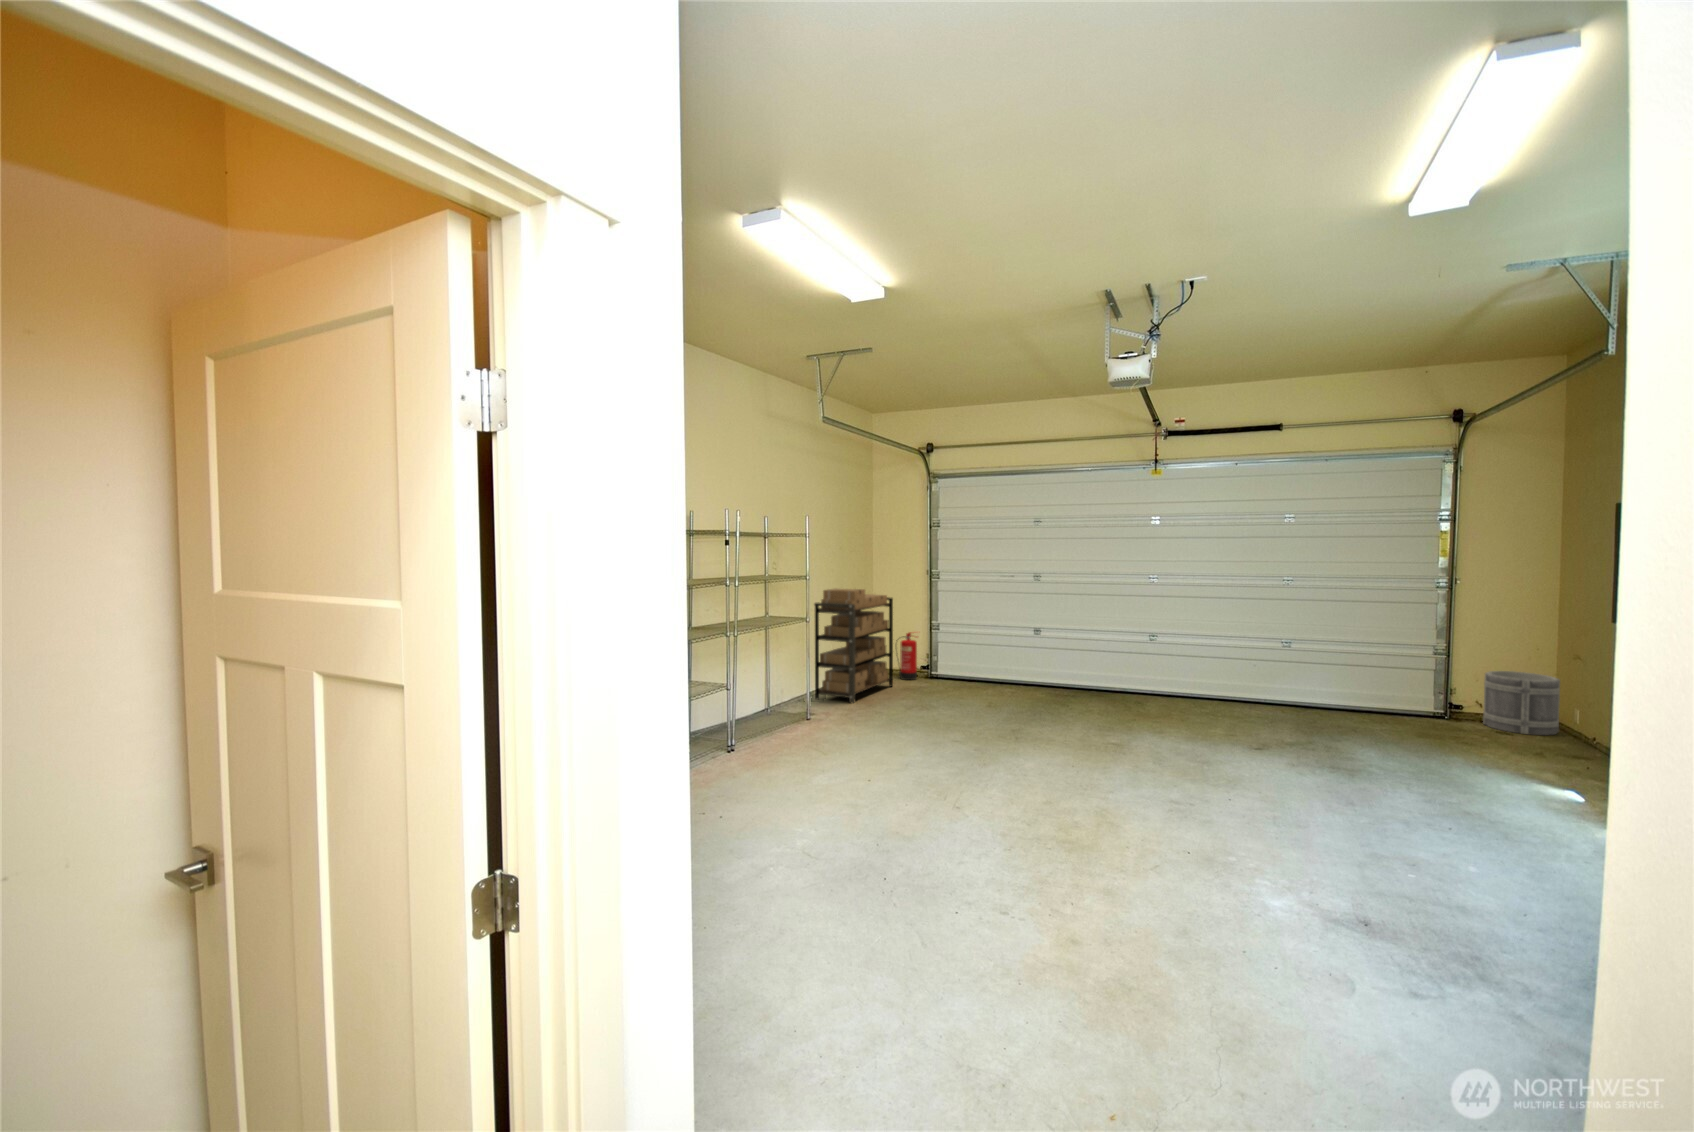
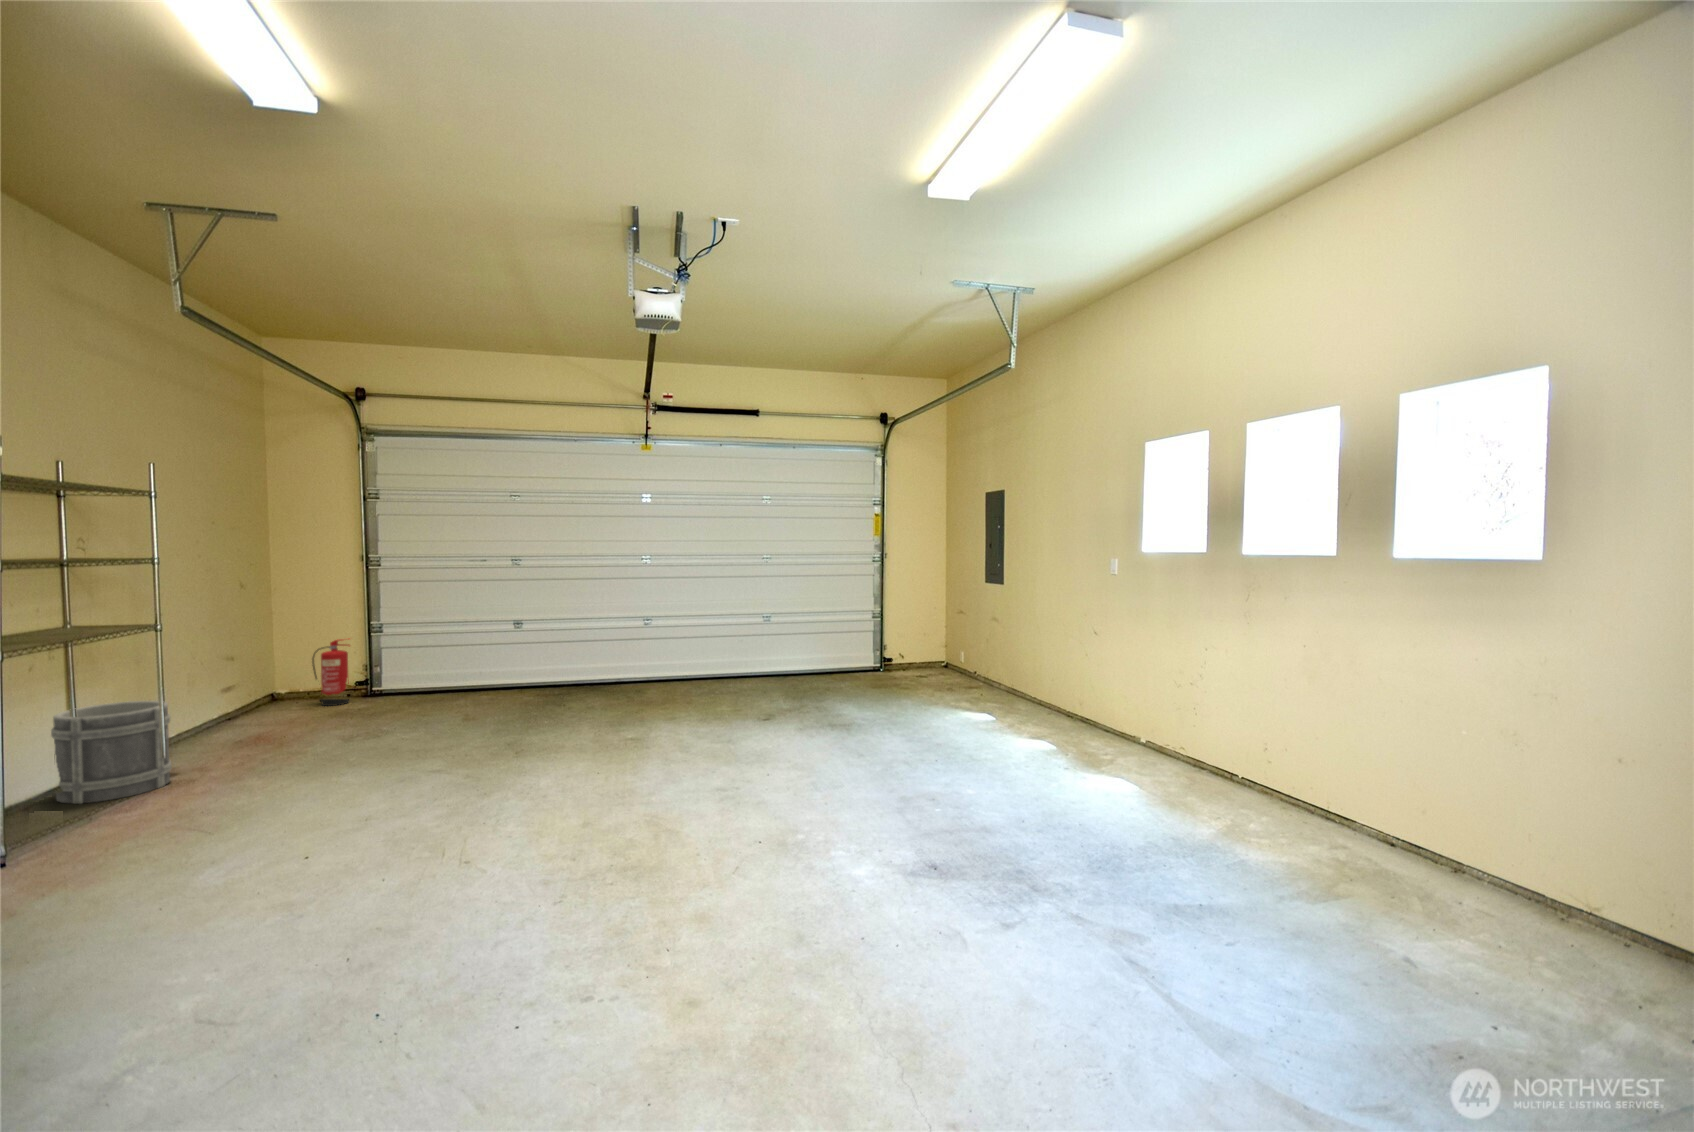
shelving unit: present [814,588,893,703] -> none [161,579,312,752]
bucket: present [1483,671,1560,735] -> present [51,701,172,804]

